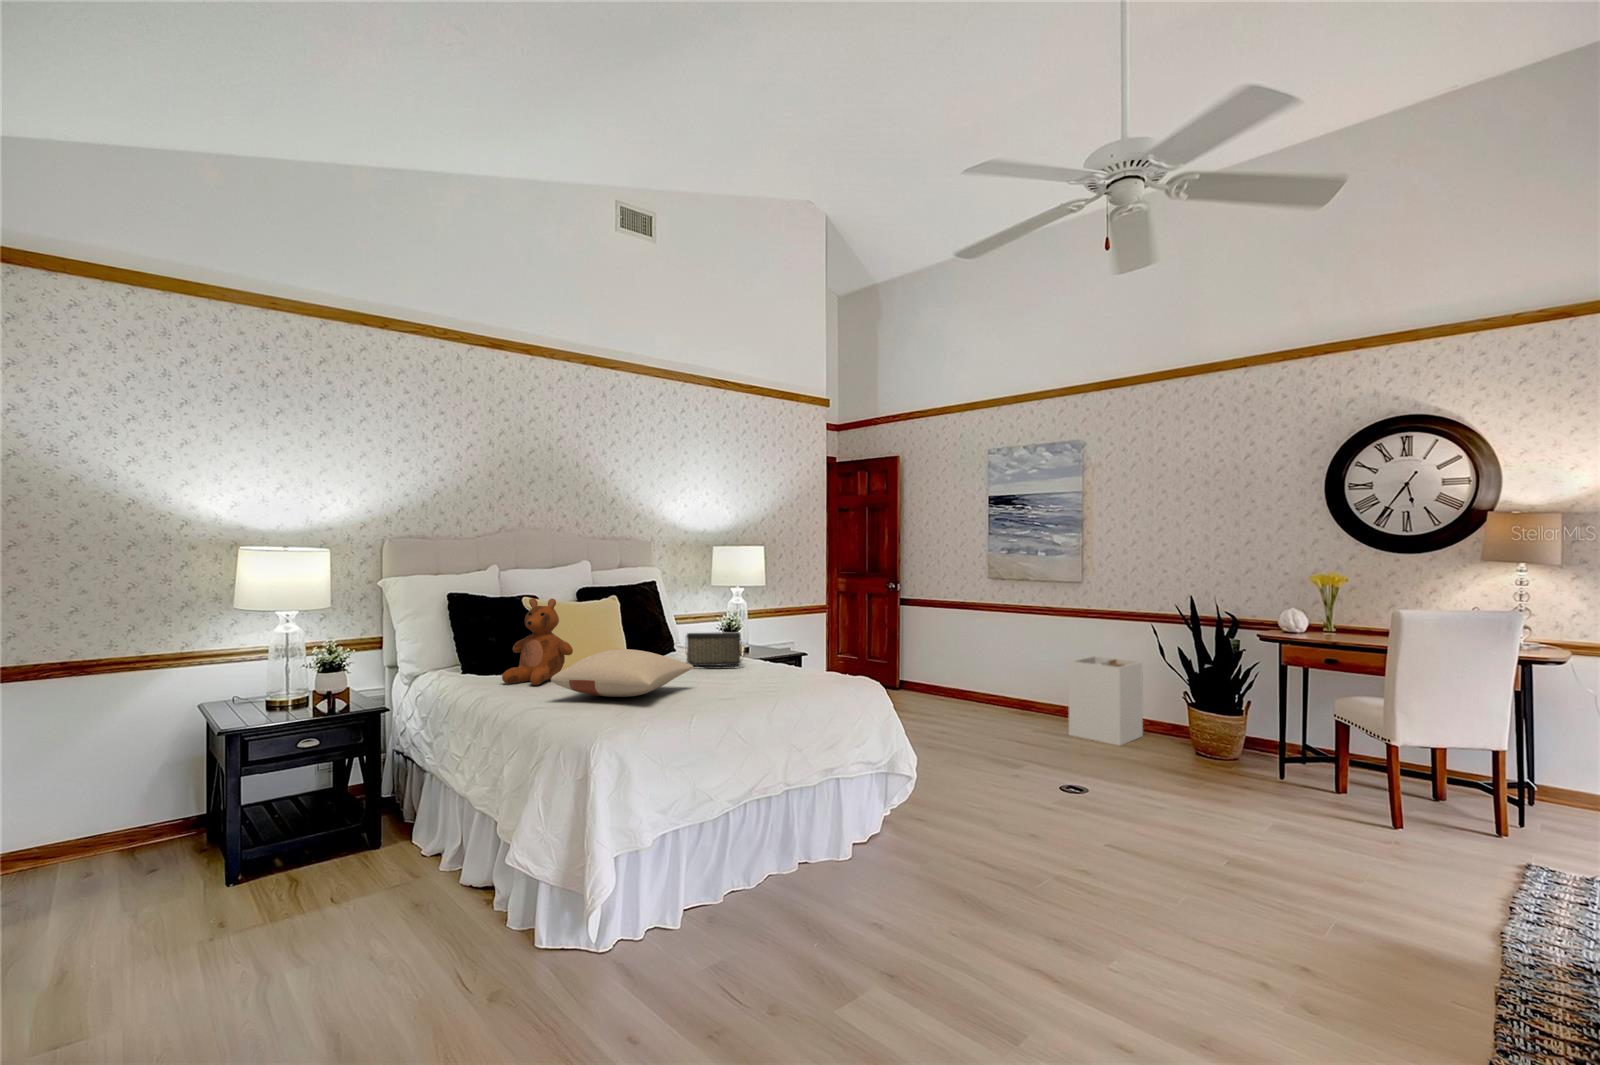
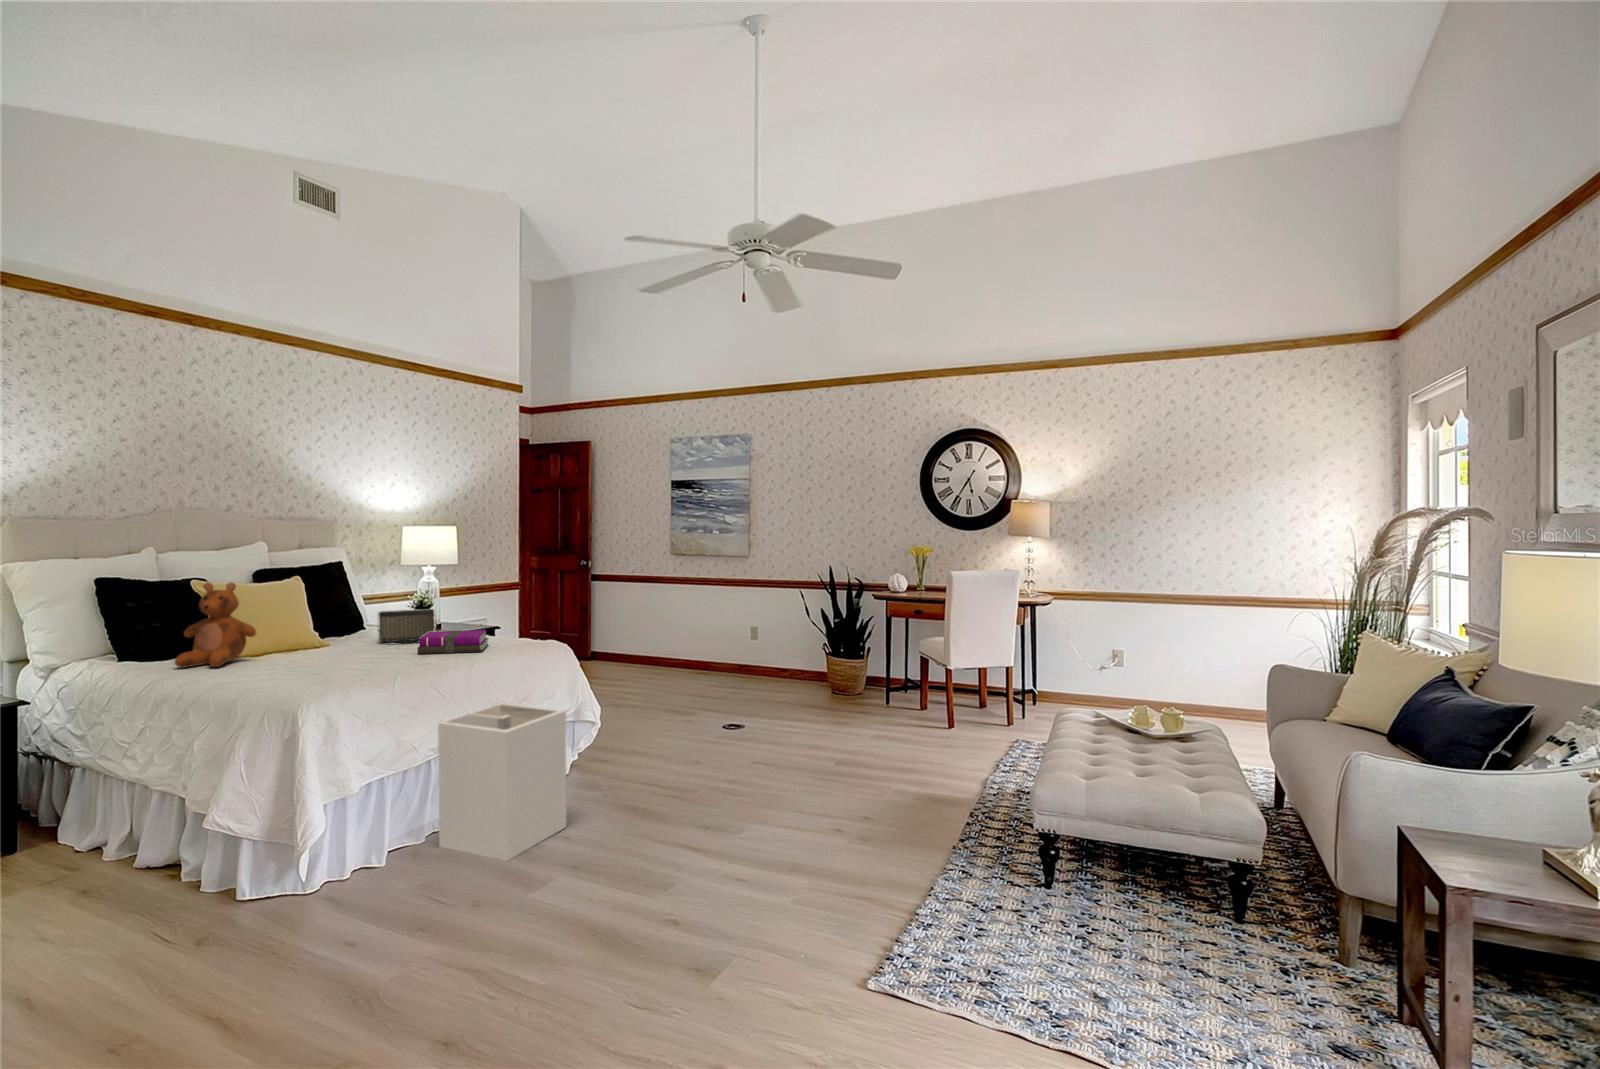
pillow: present [551,649,693,697] -> none [241,628,390,671]
laundry hamper: present [1068,656,1143,745] -> present [438,704,567,861]
notebook: none [721,658,794,684] -> present [418,630,488,654]

